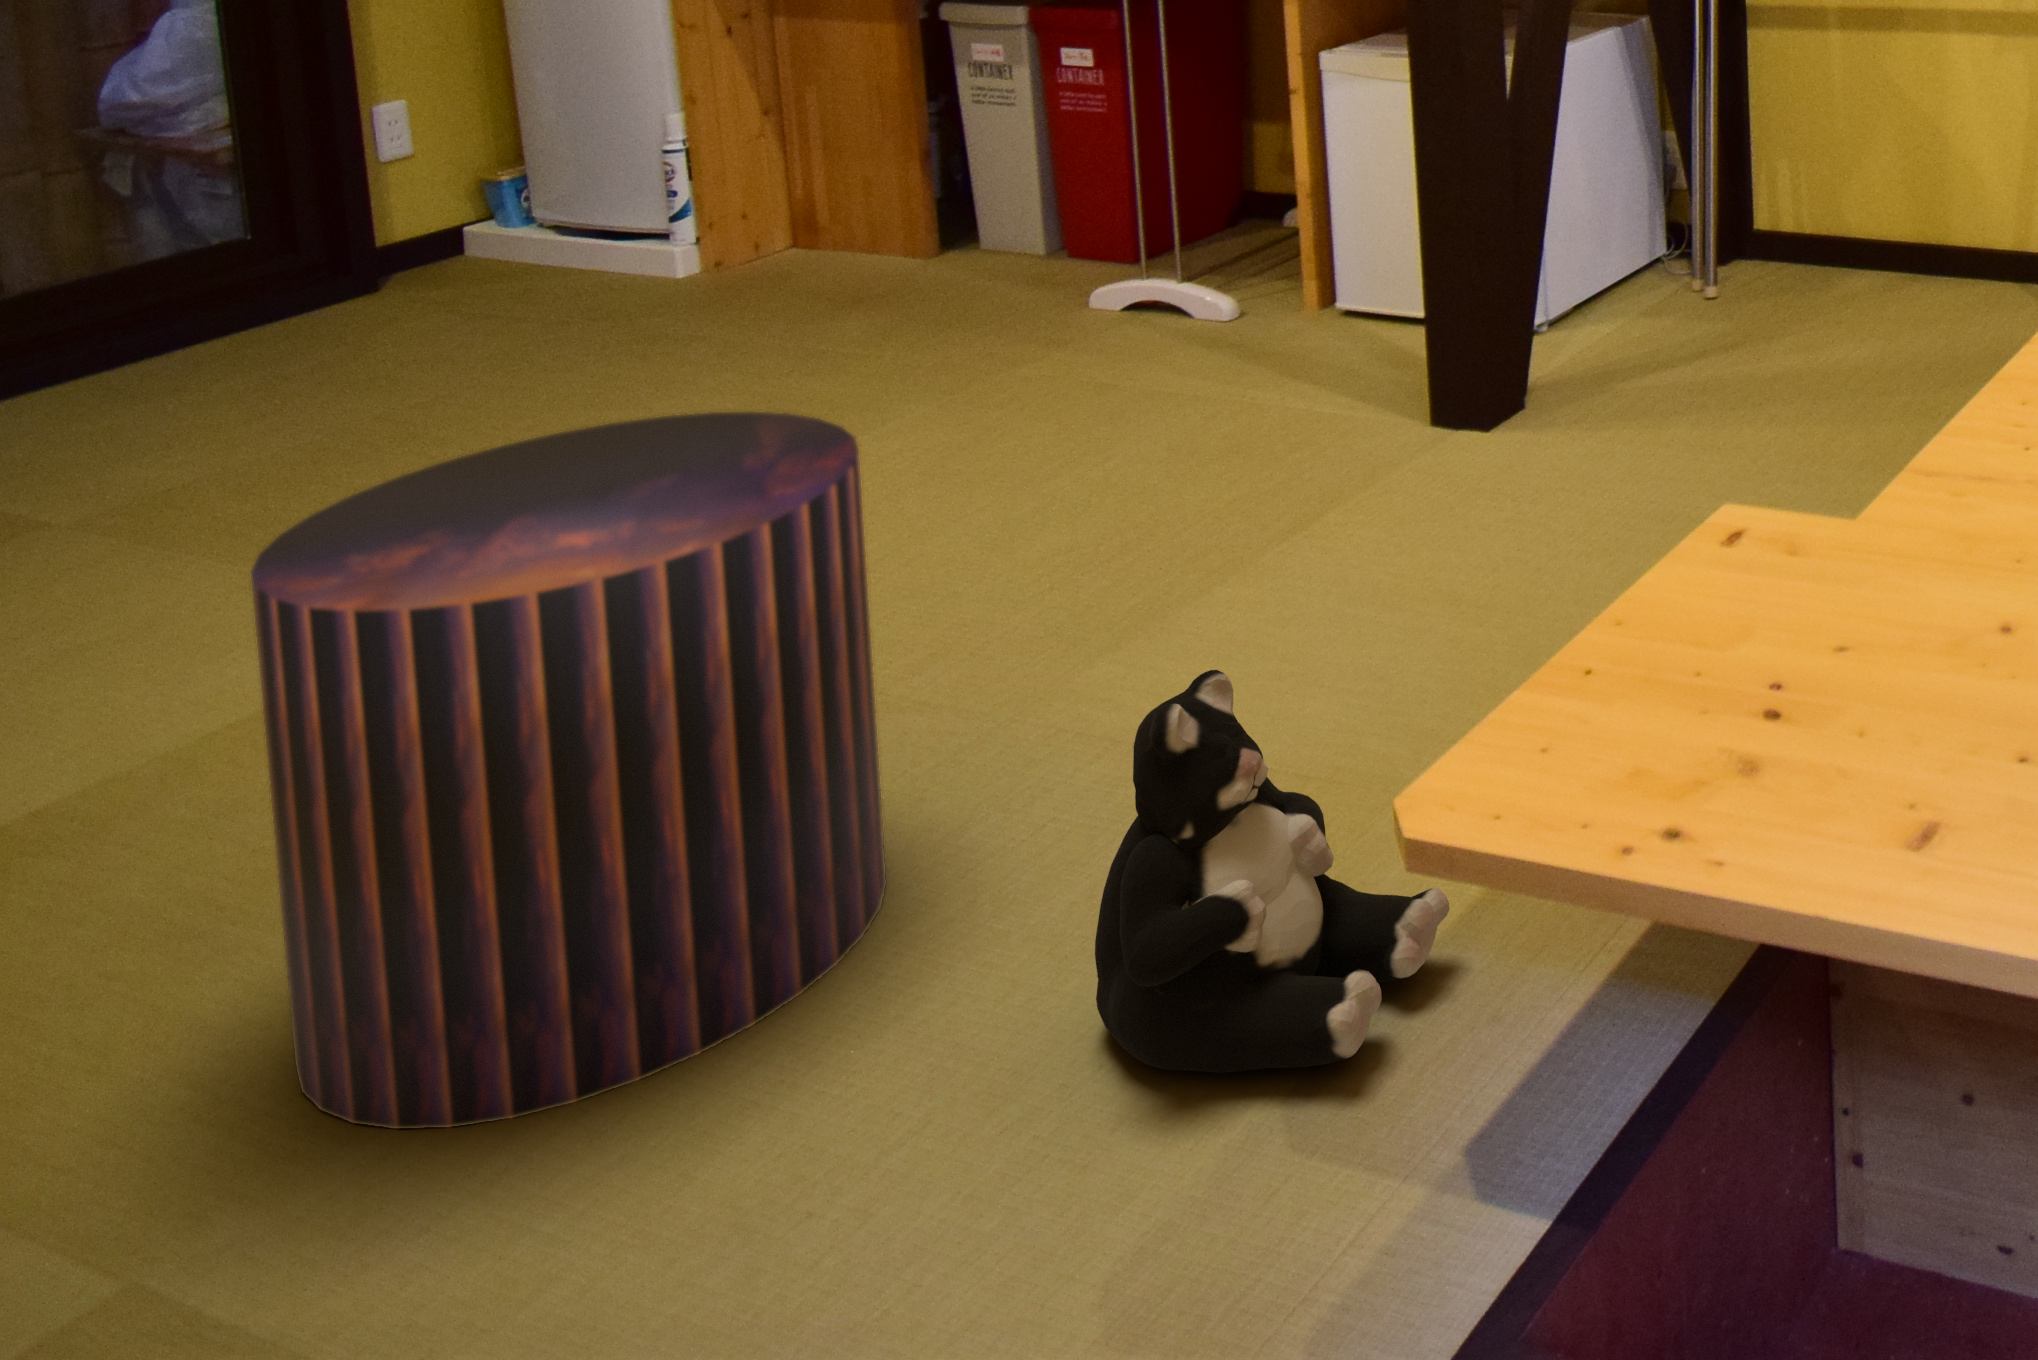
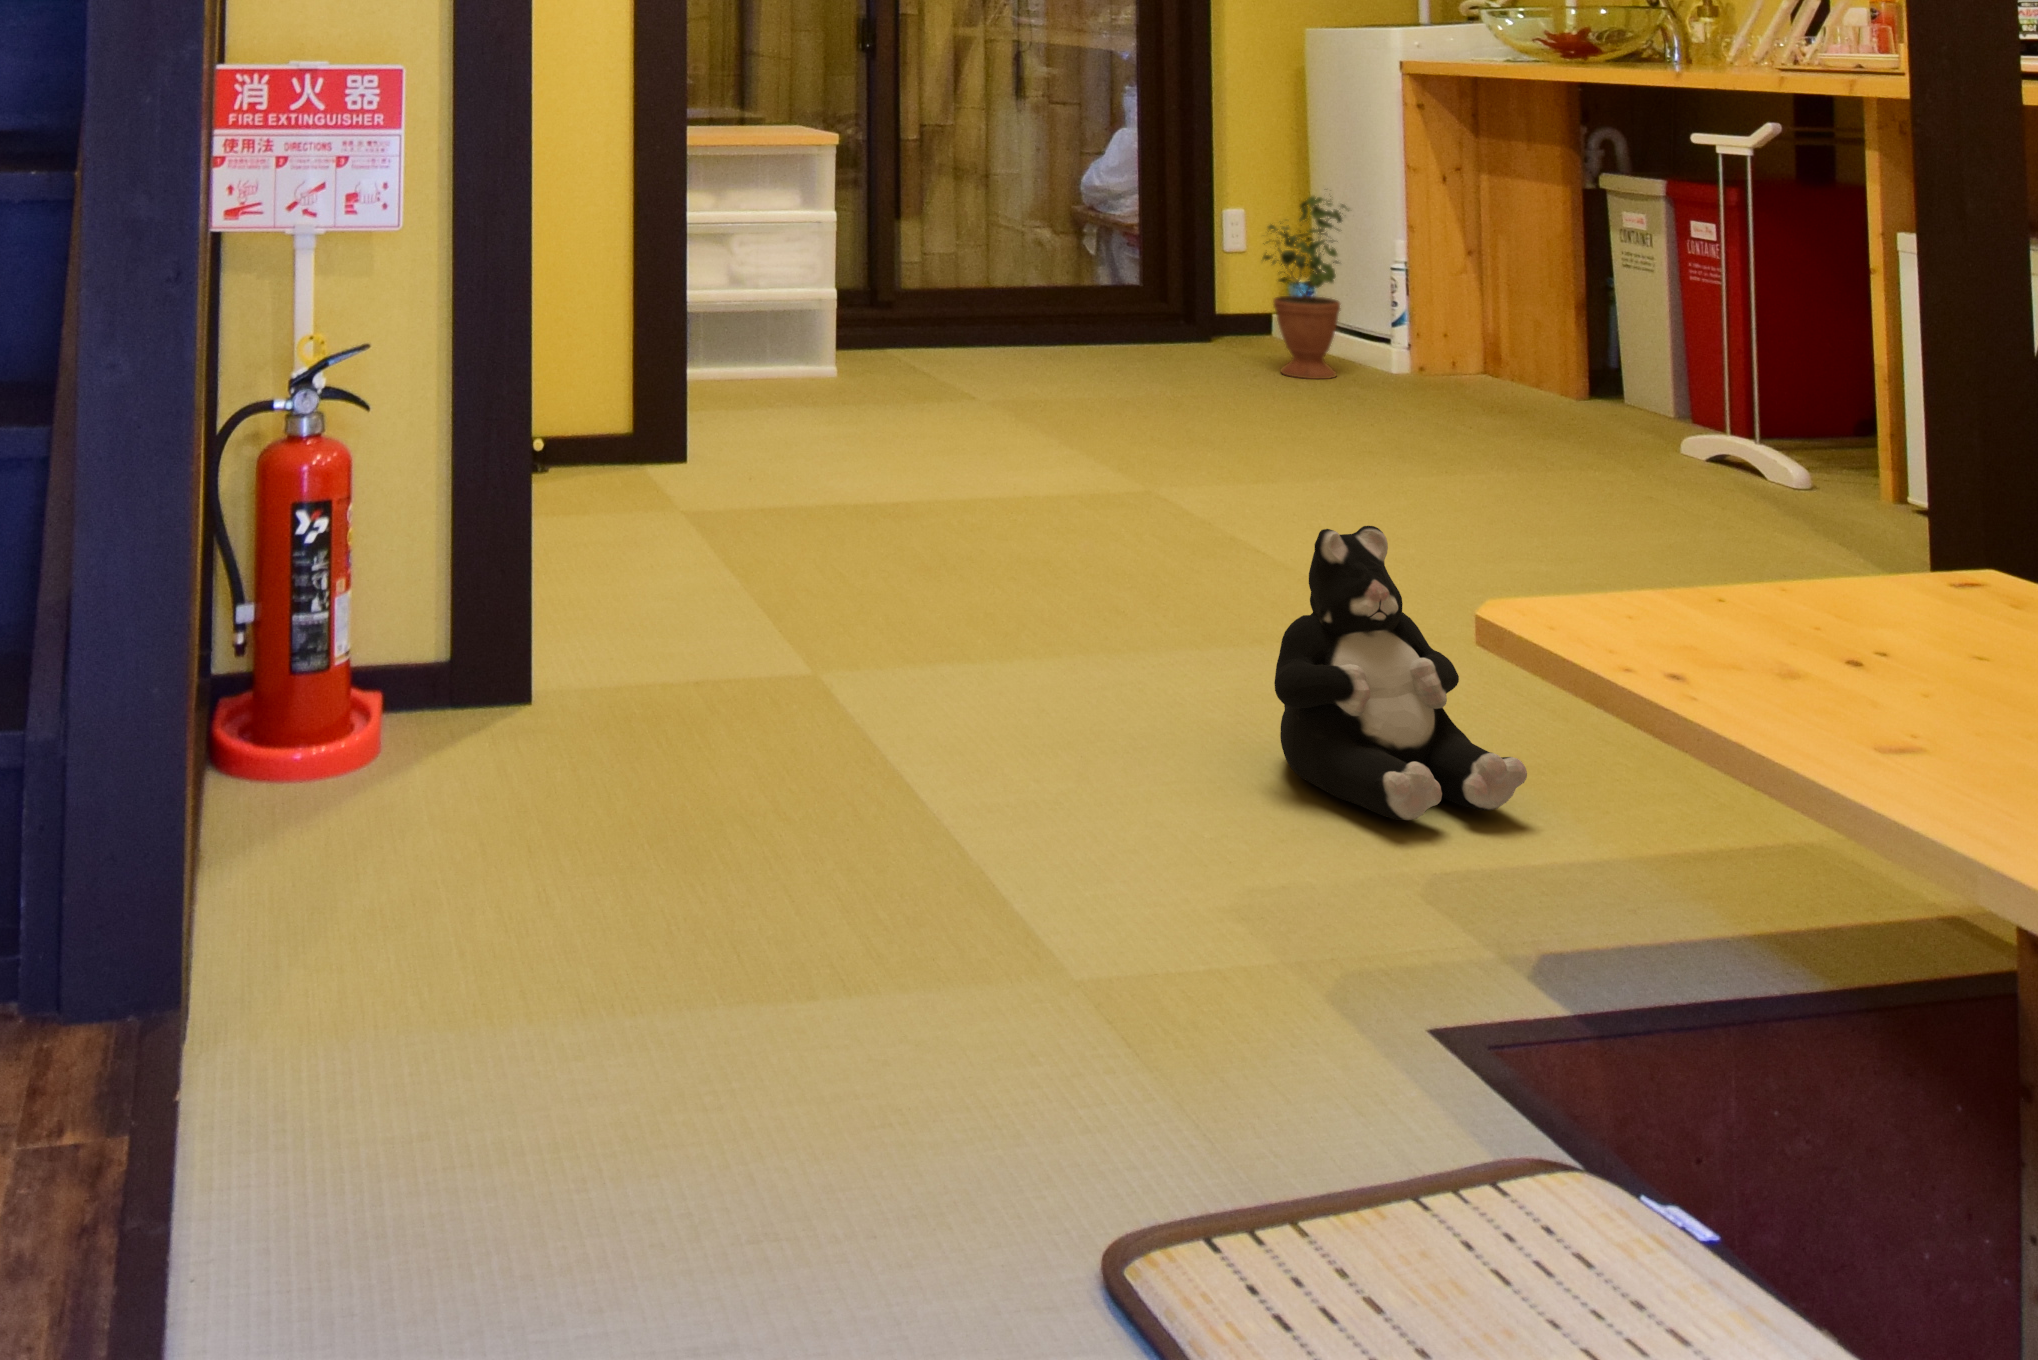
potted plant: none [446,77,593,344] -> present [1263,196,1349,379]
pouf: present [251,412,886,1129] -> none [949,312,1254,679]

